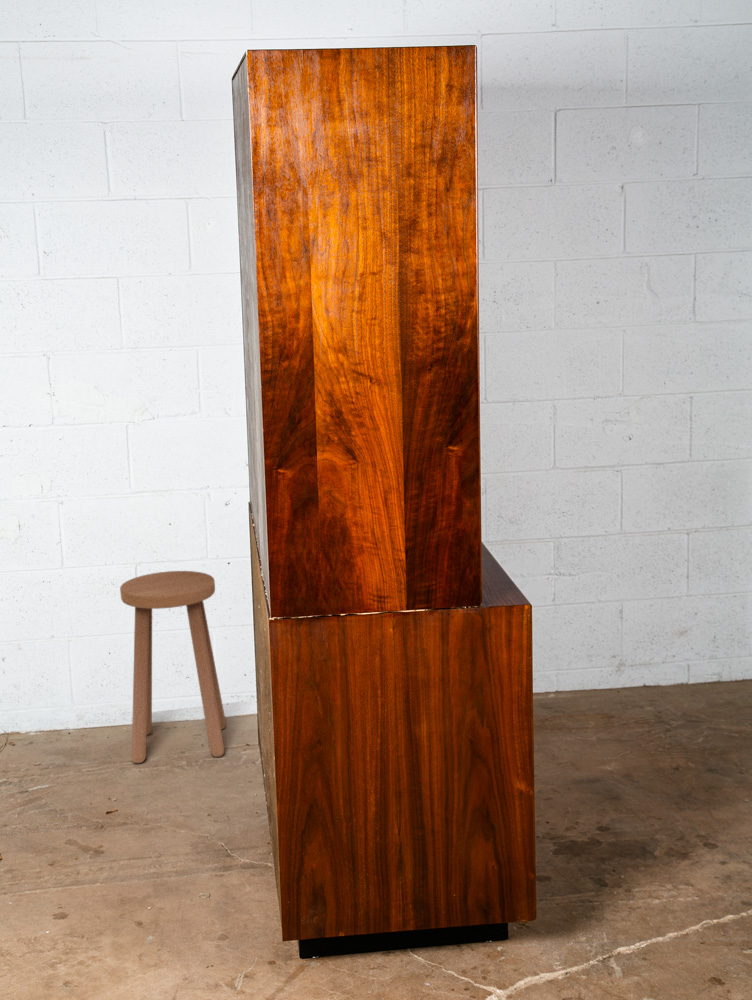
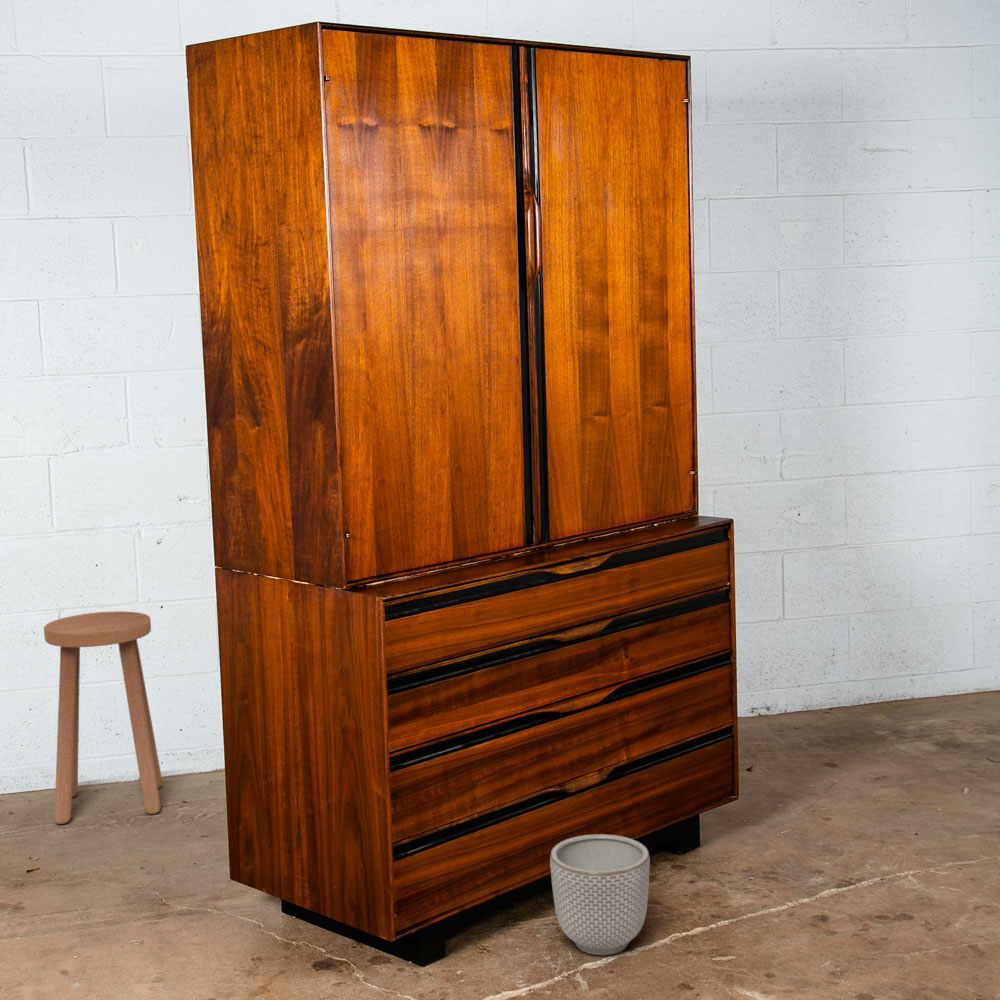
planter: none [587,821,684,940] -> present [550,834,650,955]

